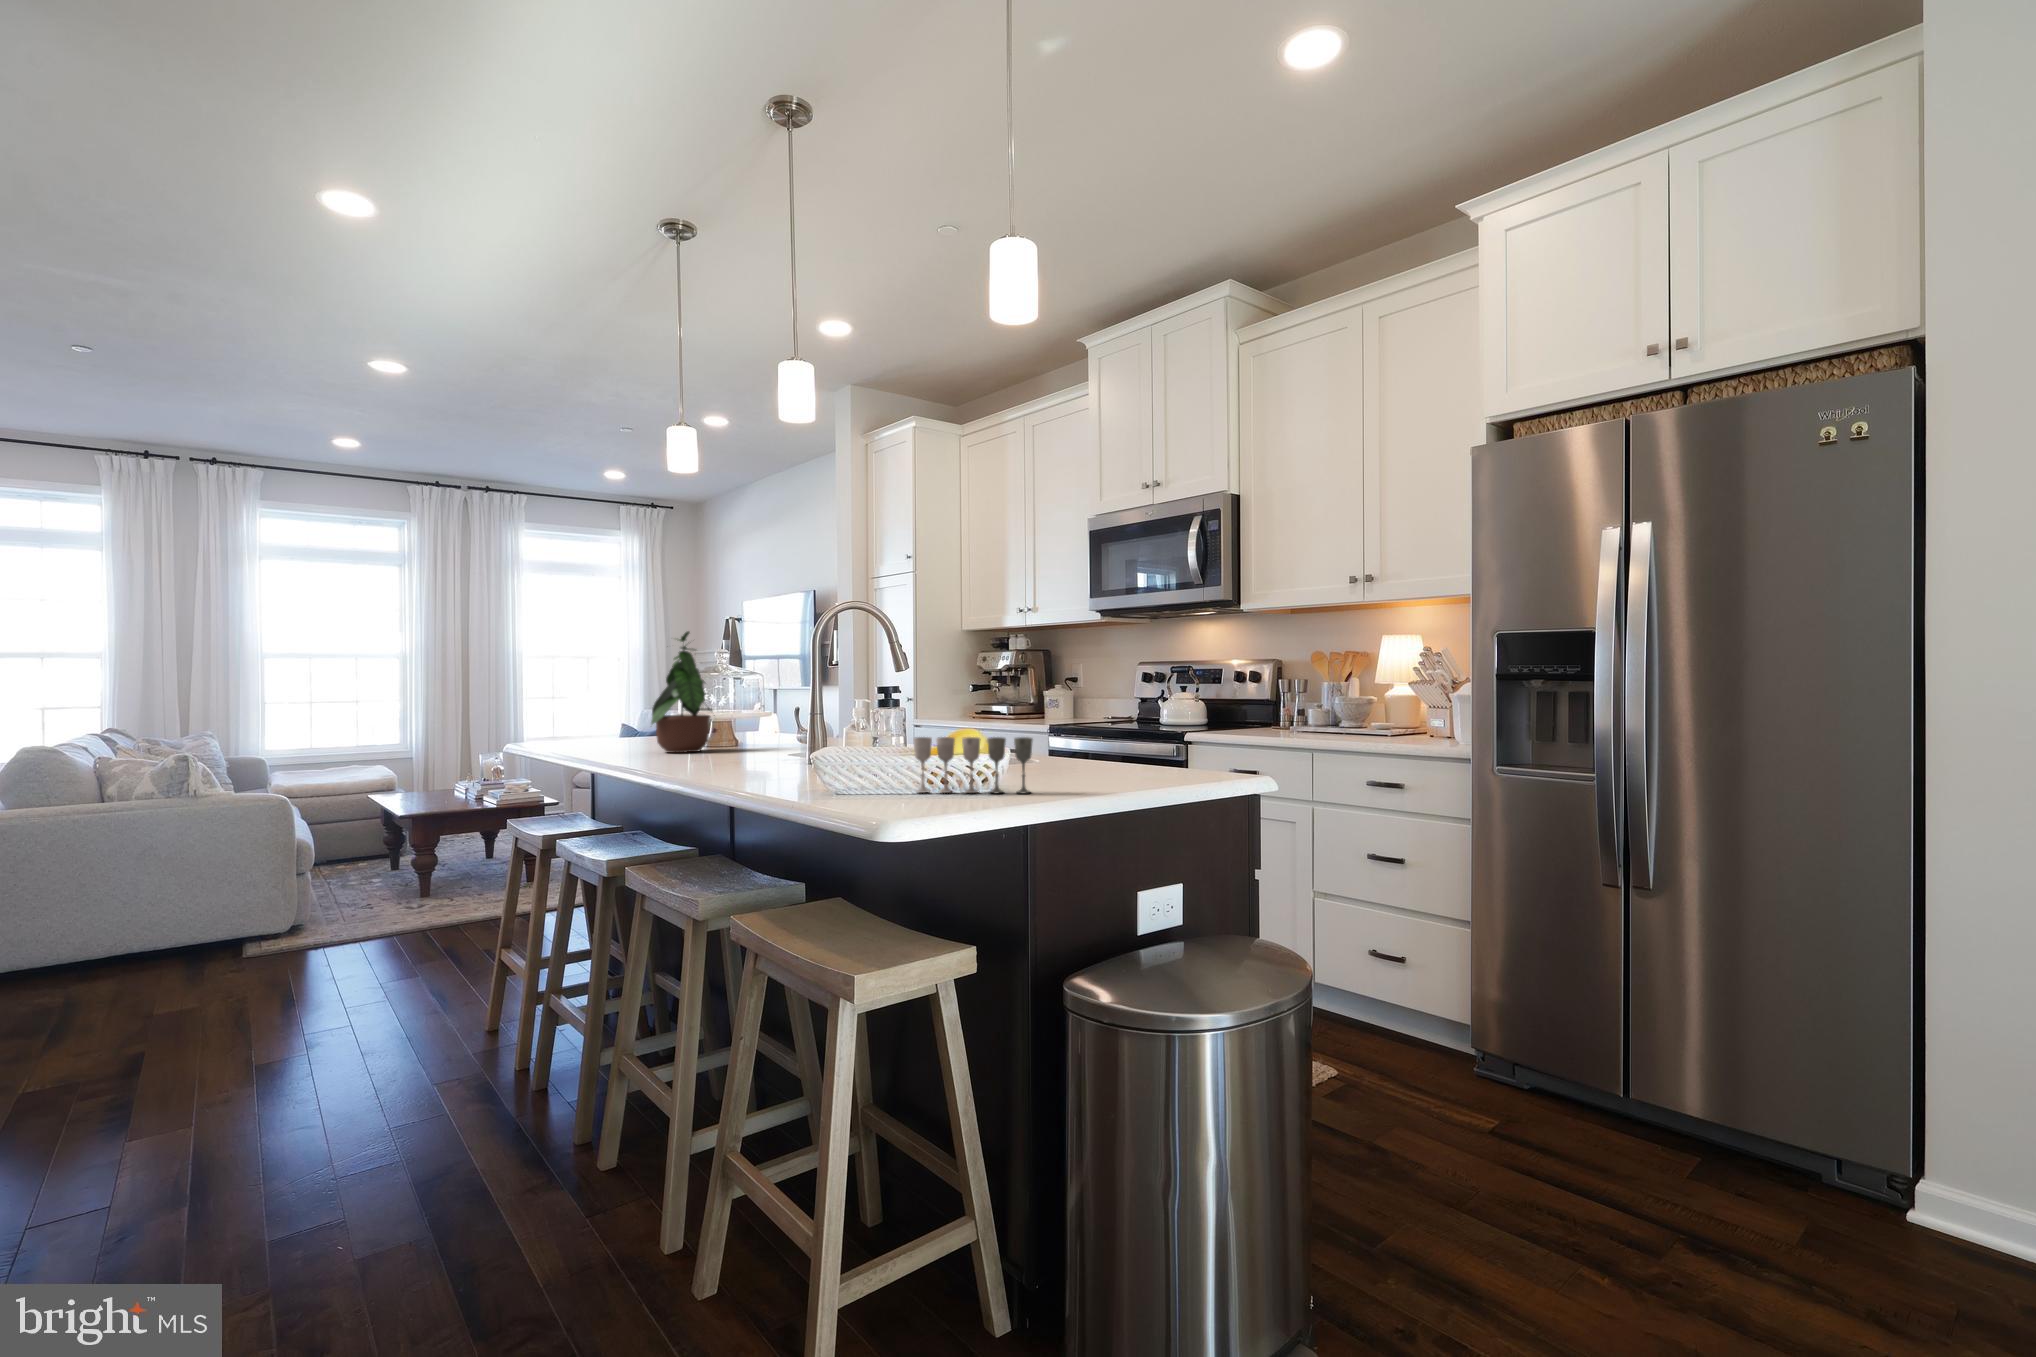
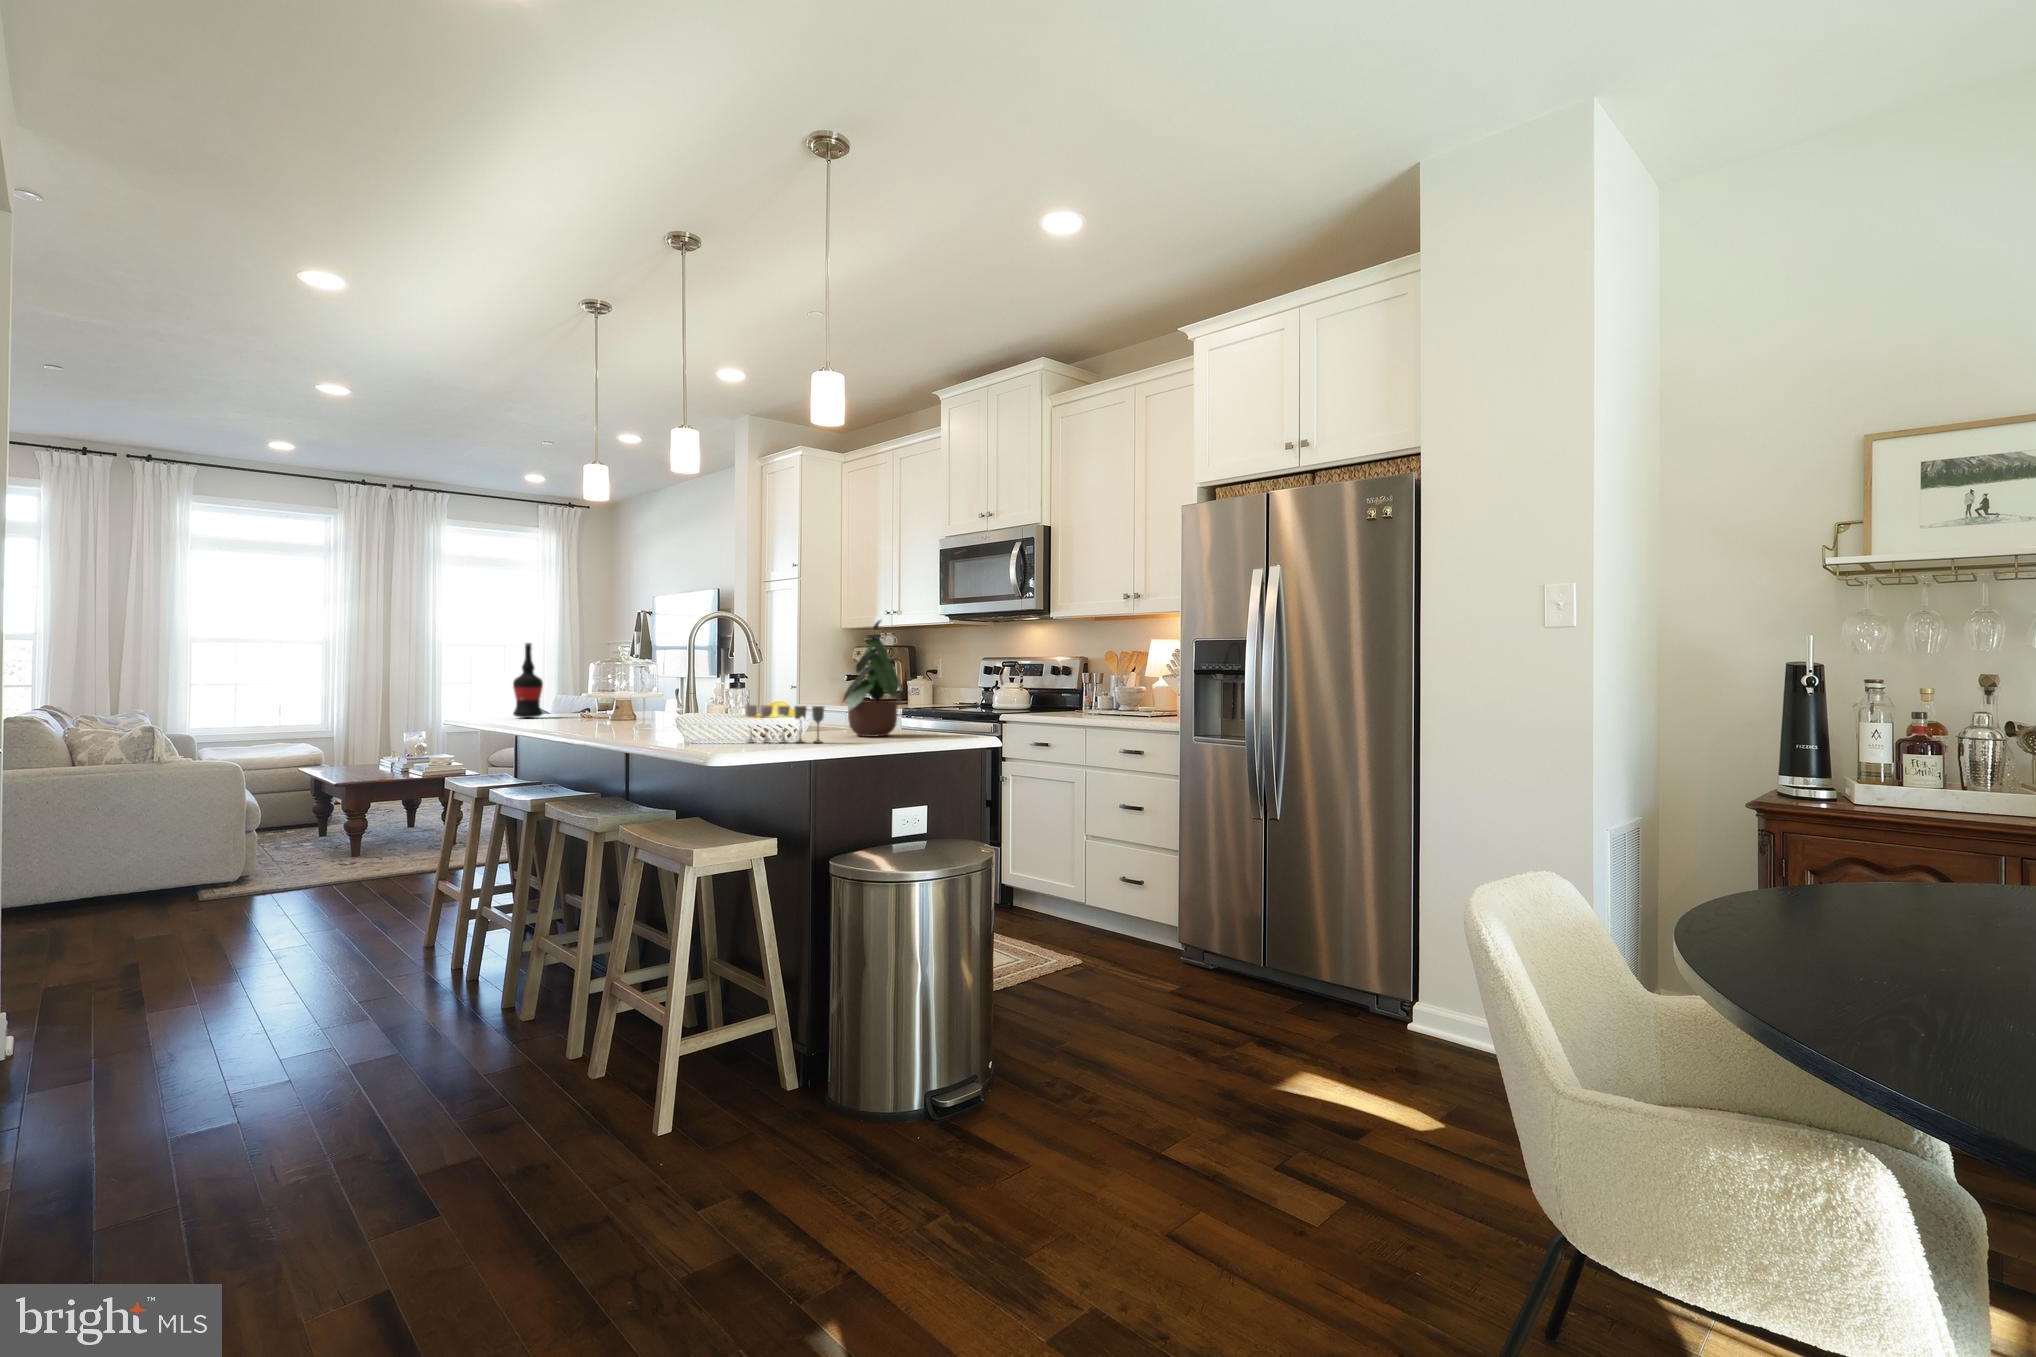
potted plant: present [651,631,715,753] -> present [843,621,902,737]
wine bottle: none [588,651,625,746] -> present [513,643,543,718]

